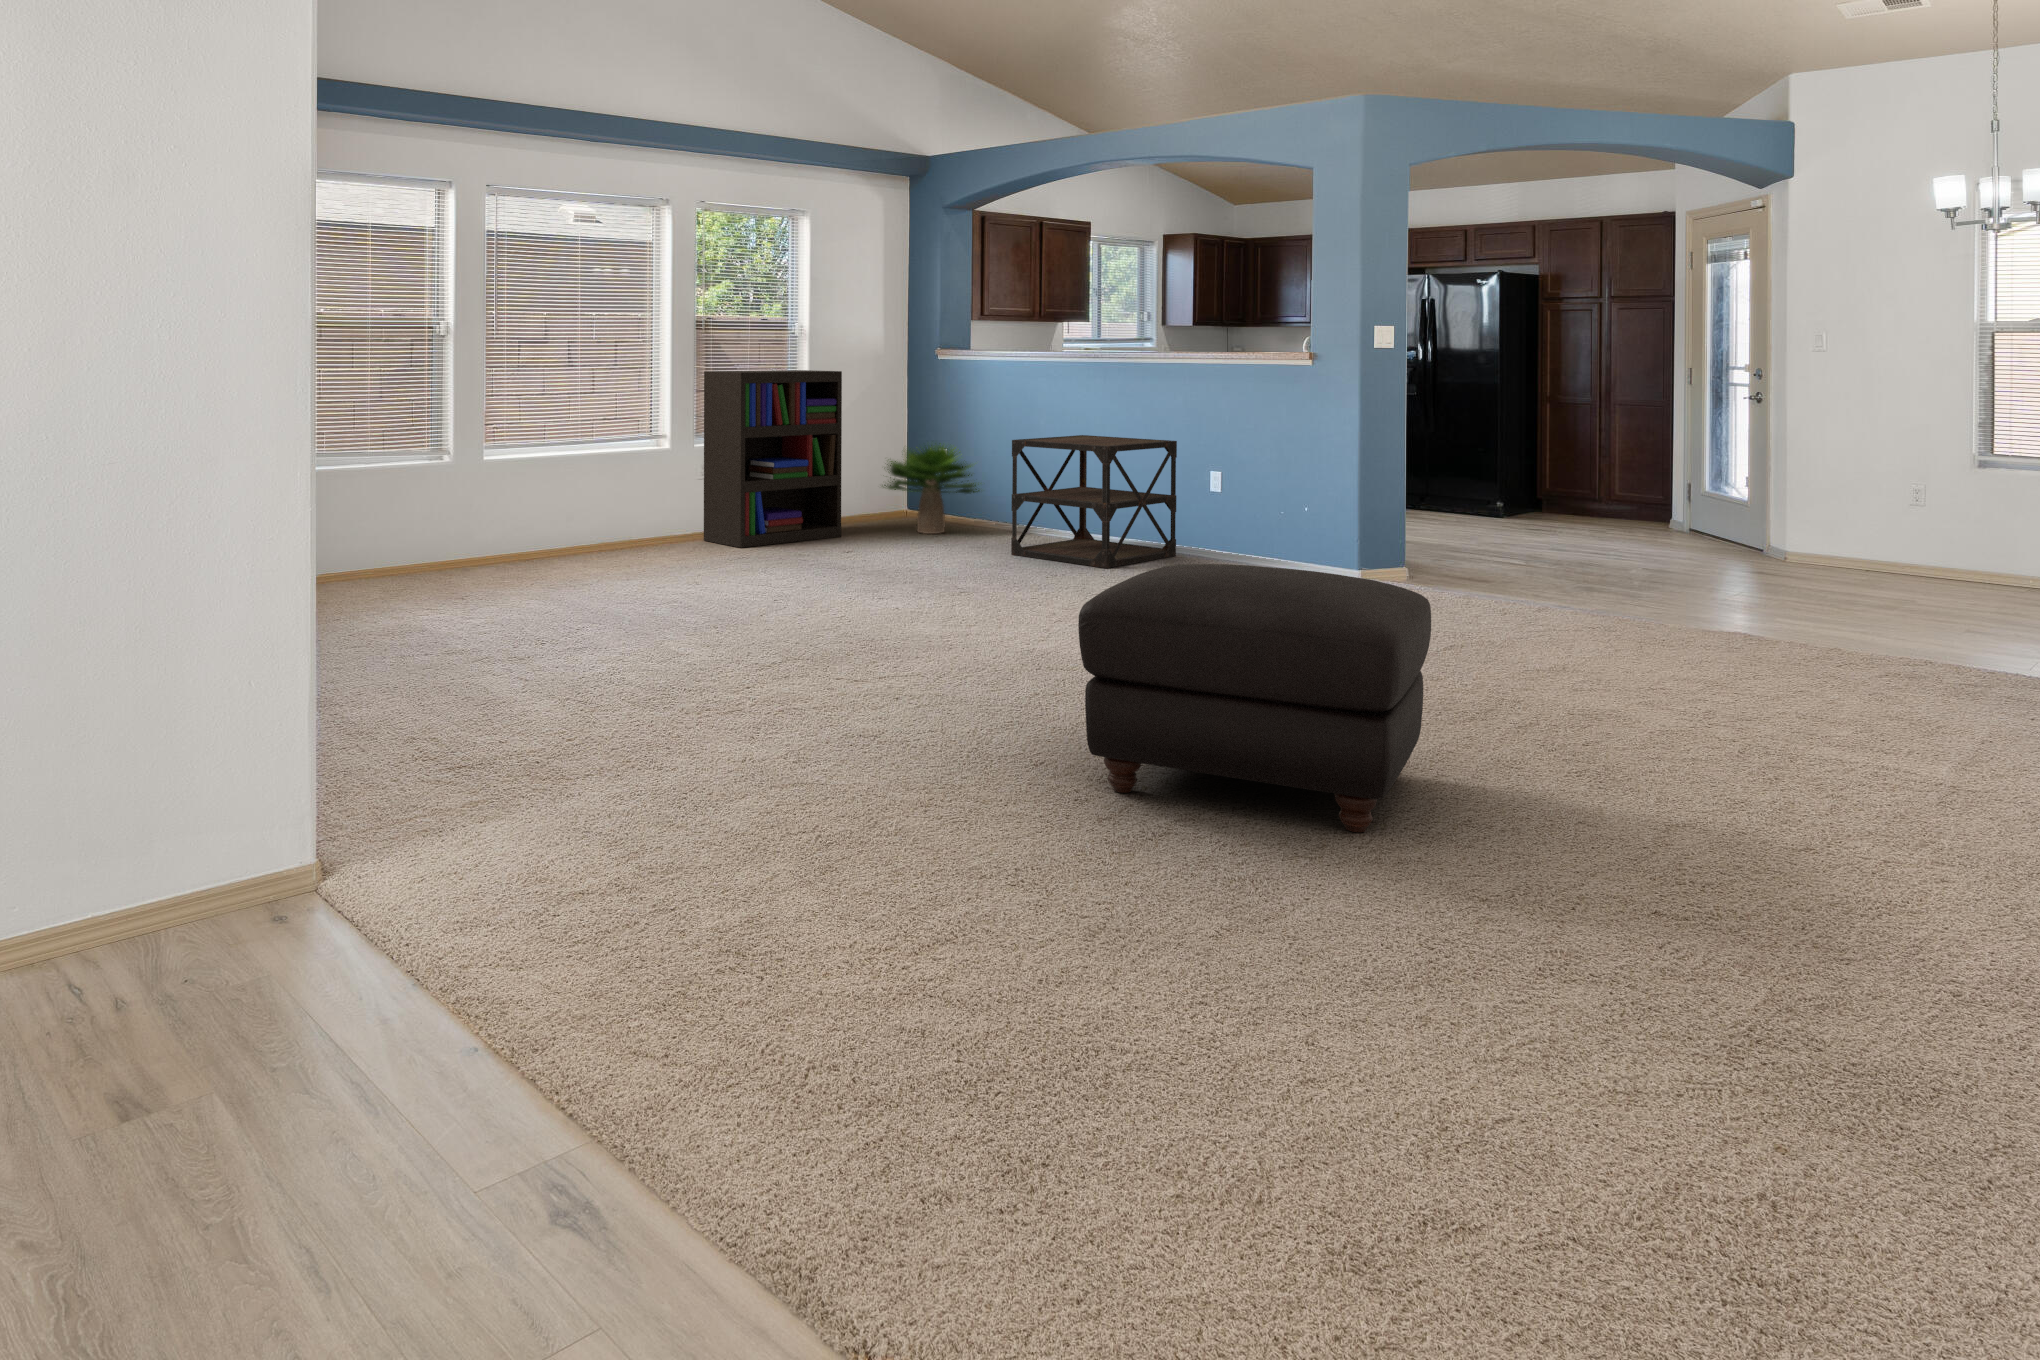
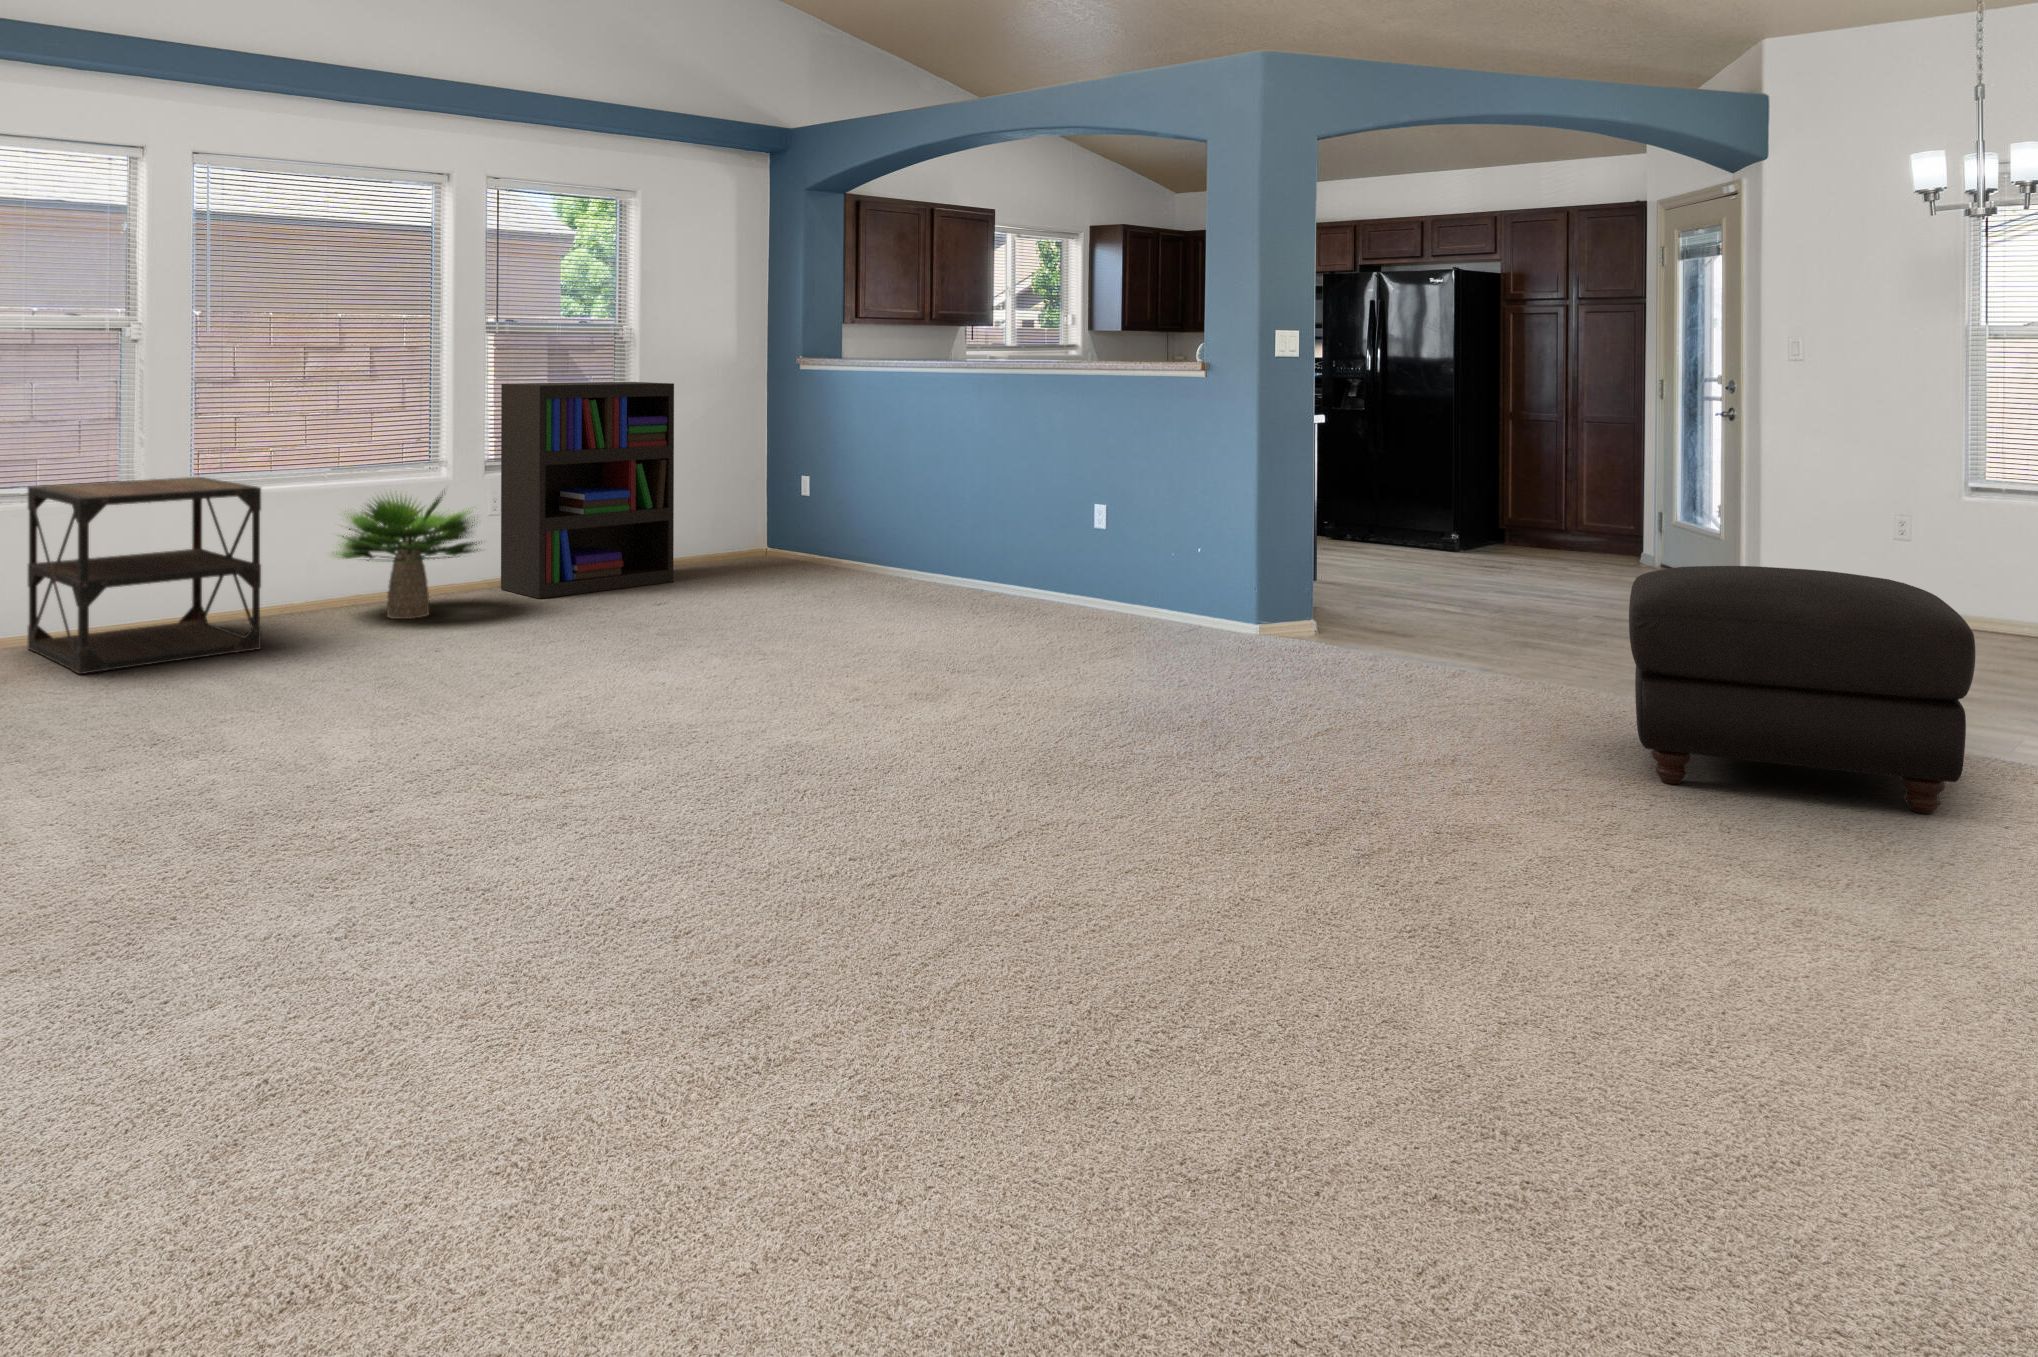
side table: present [1011,435,1177,568] -> present [28,477,261,674]
potted plant: present [884,443,980,534] -> present [333,491,482,619]
ottoman: present [1078,564,1431,832] -> present [1629,566,1975,814]

